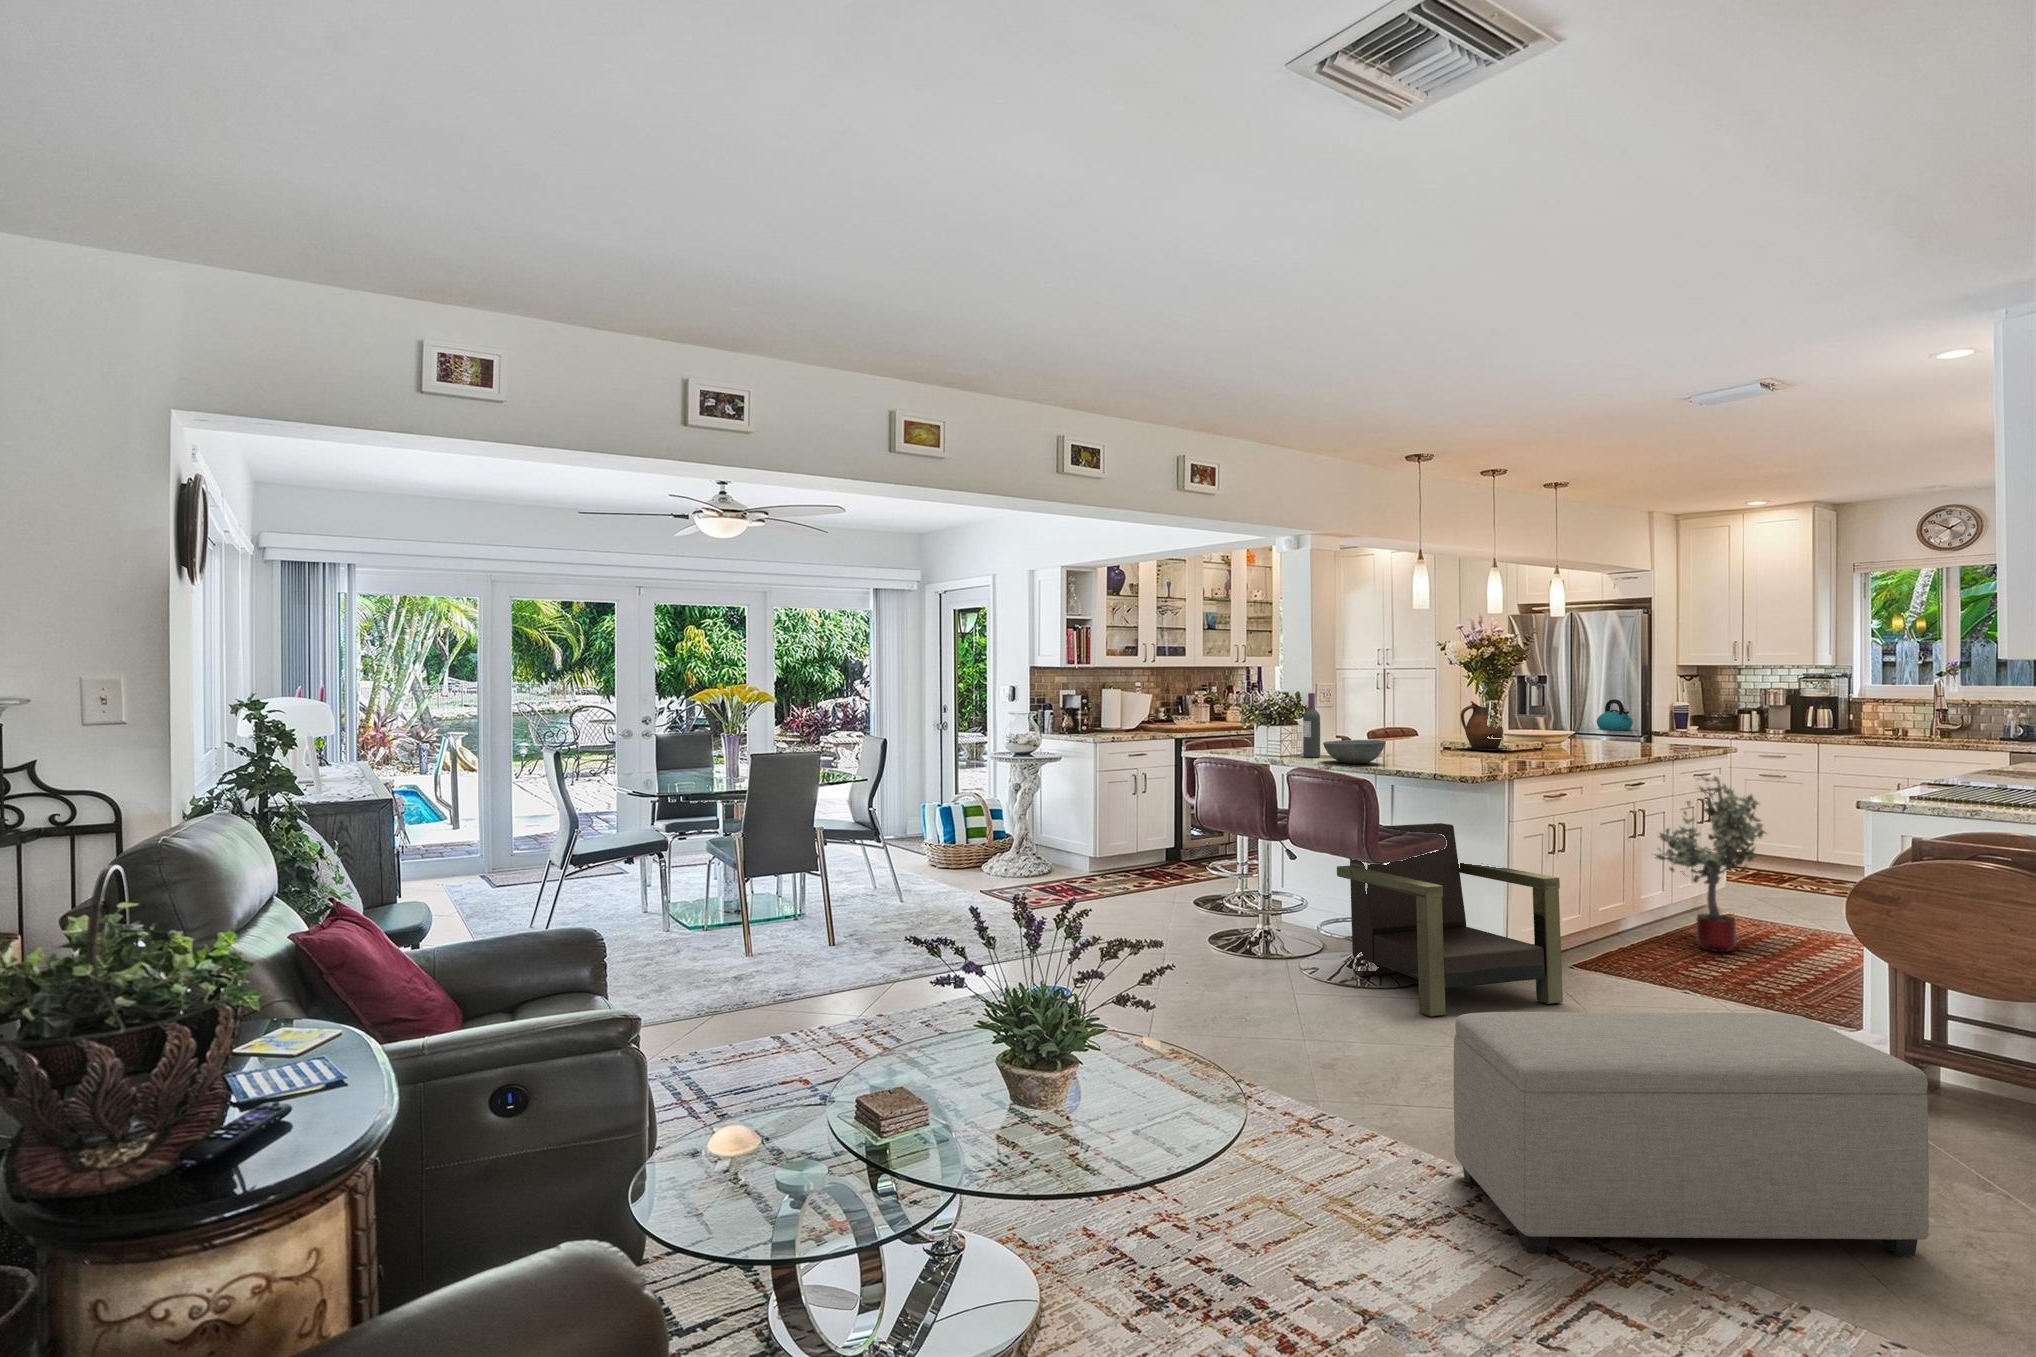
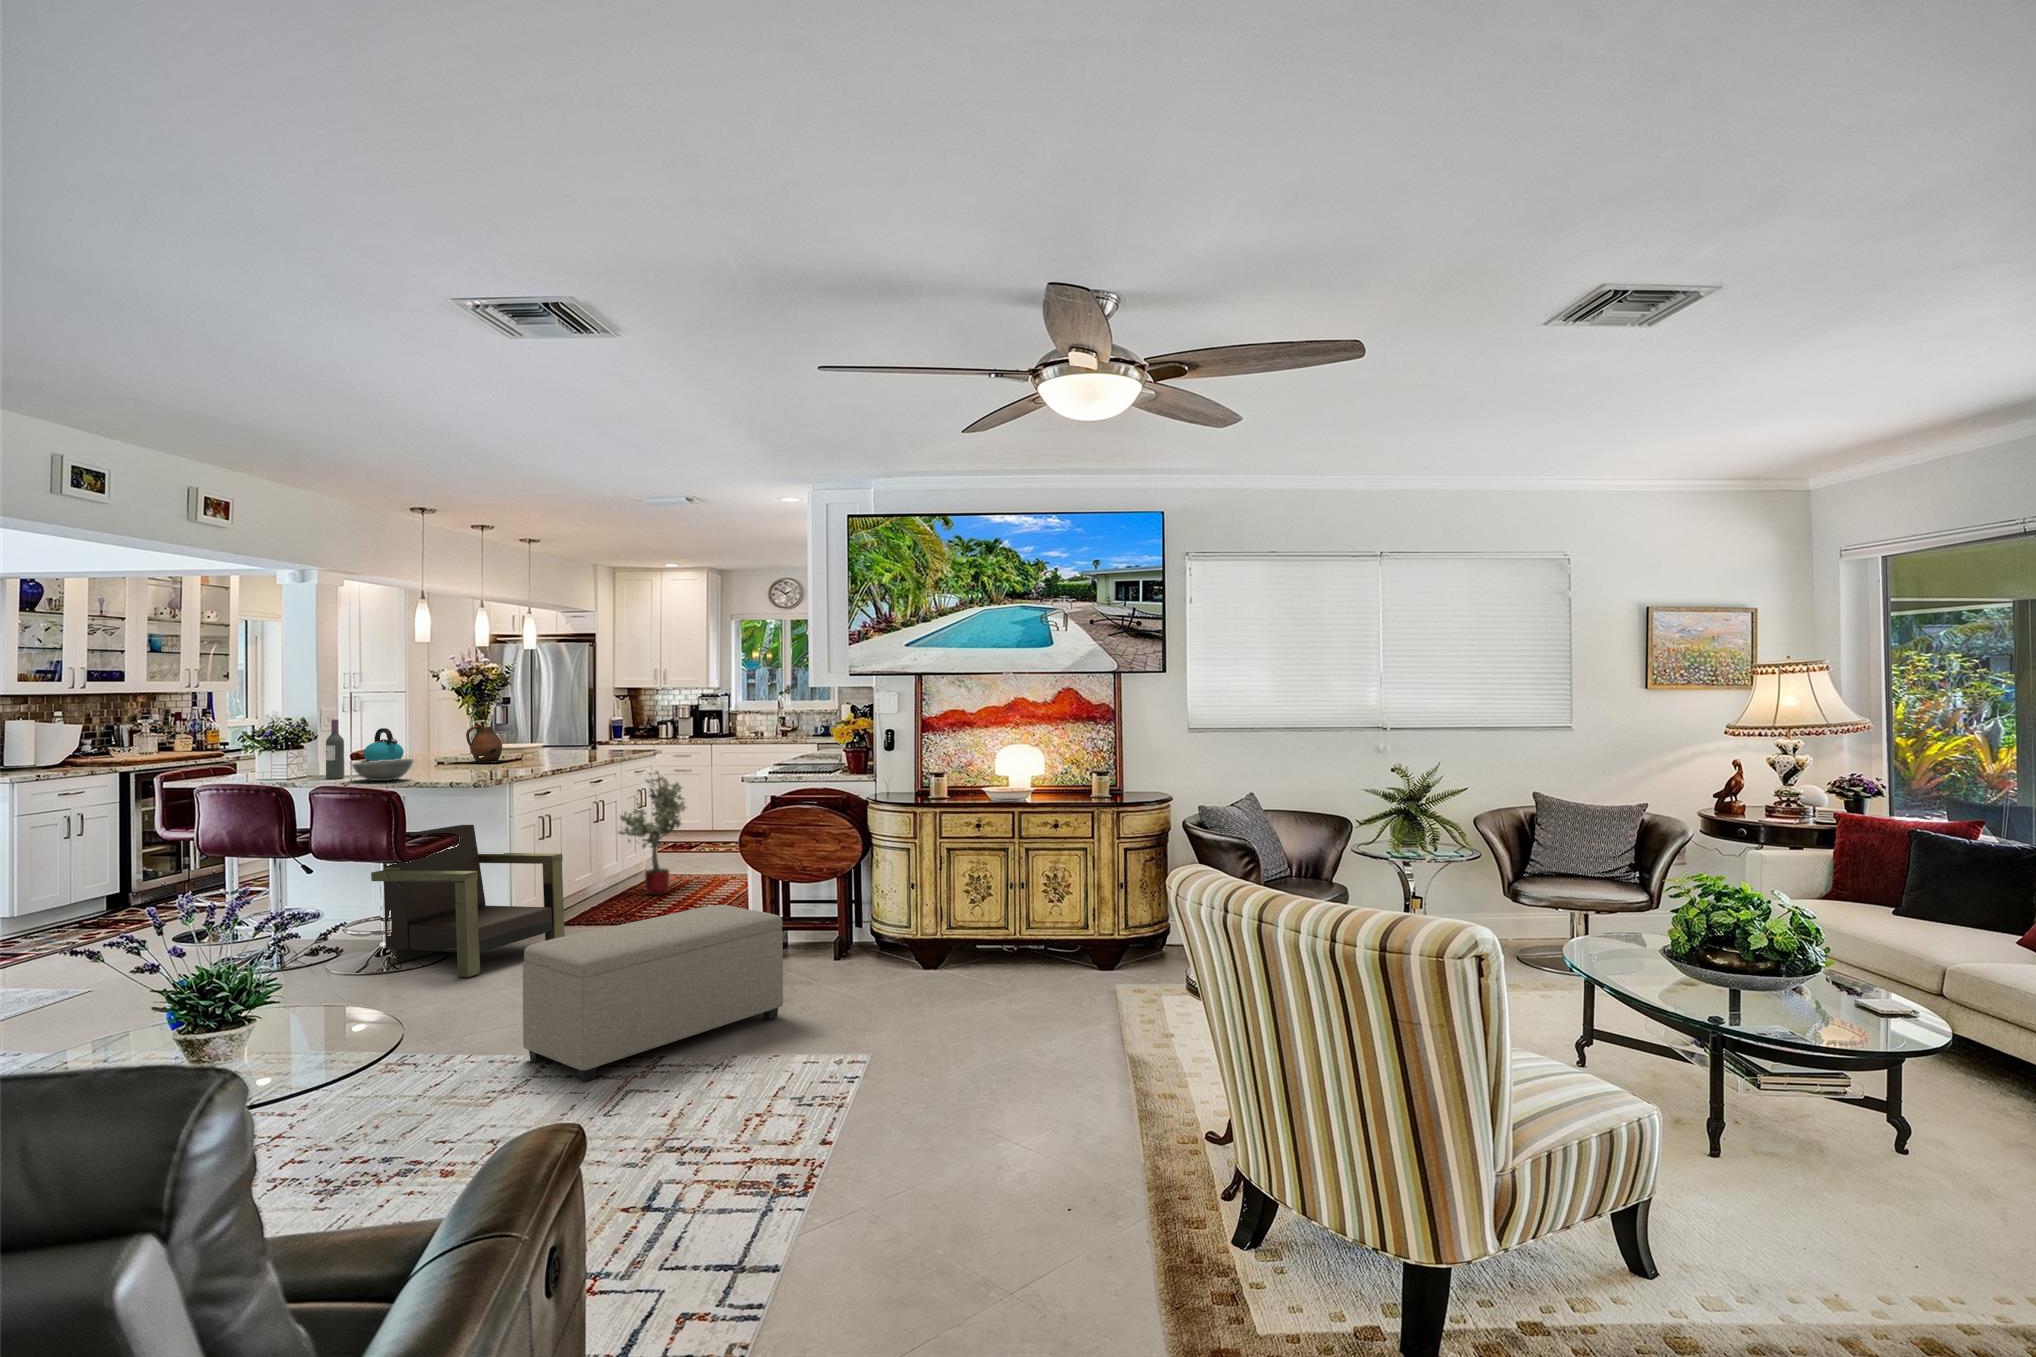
kettle: present [1597,699,1633,730] -> present [364,728,404,761]

